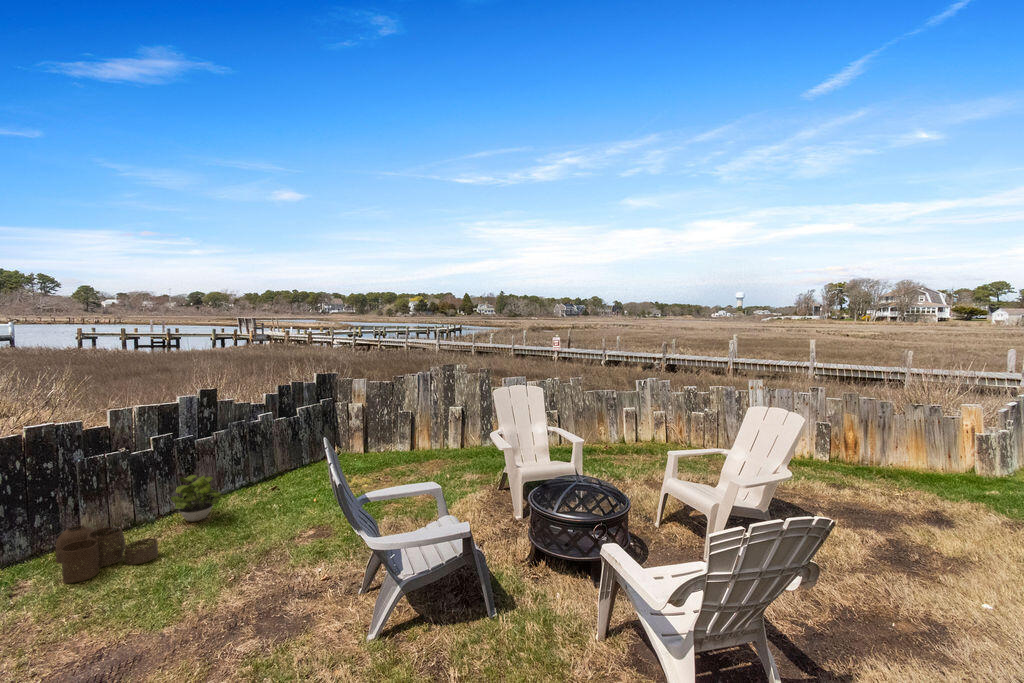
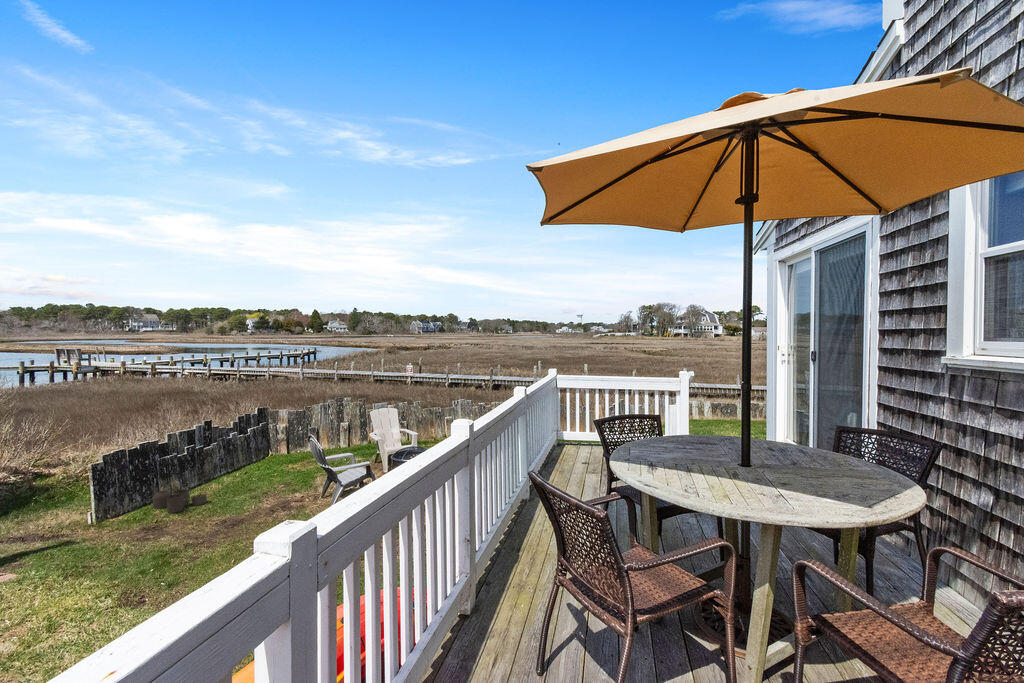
potted plant: present [171,475,221,521] -> none [198,464,227,489]

